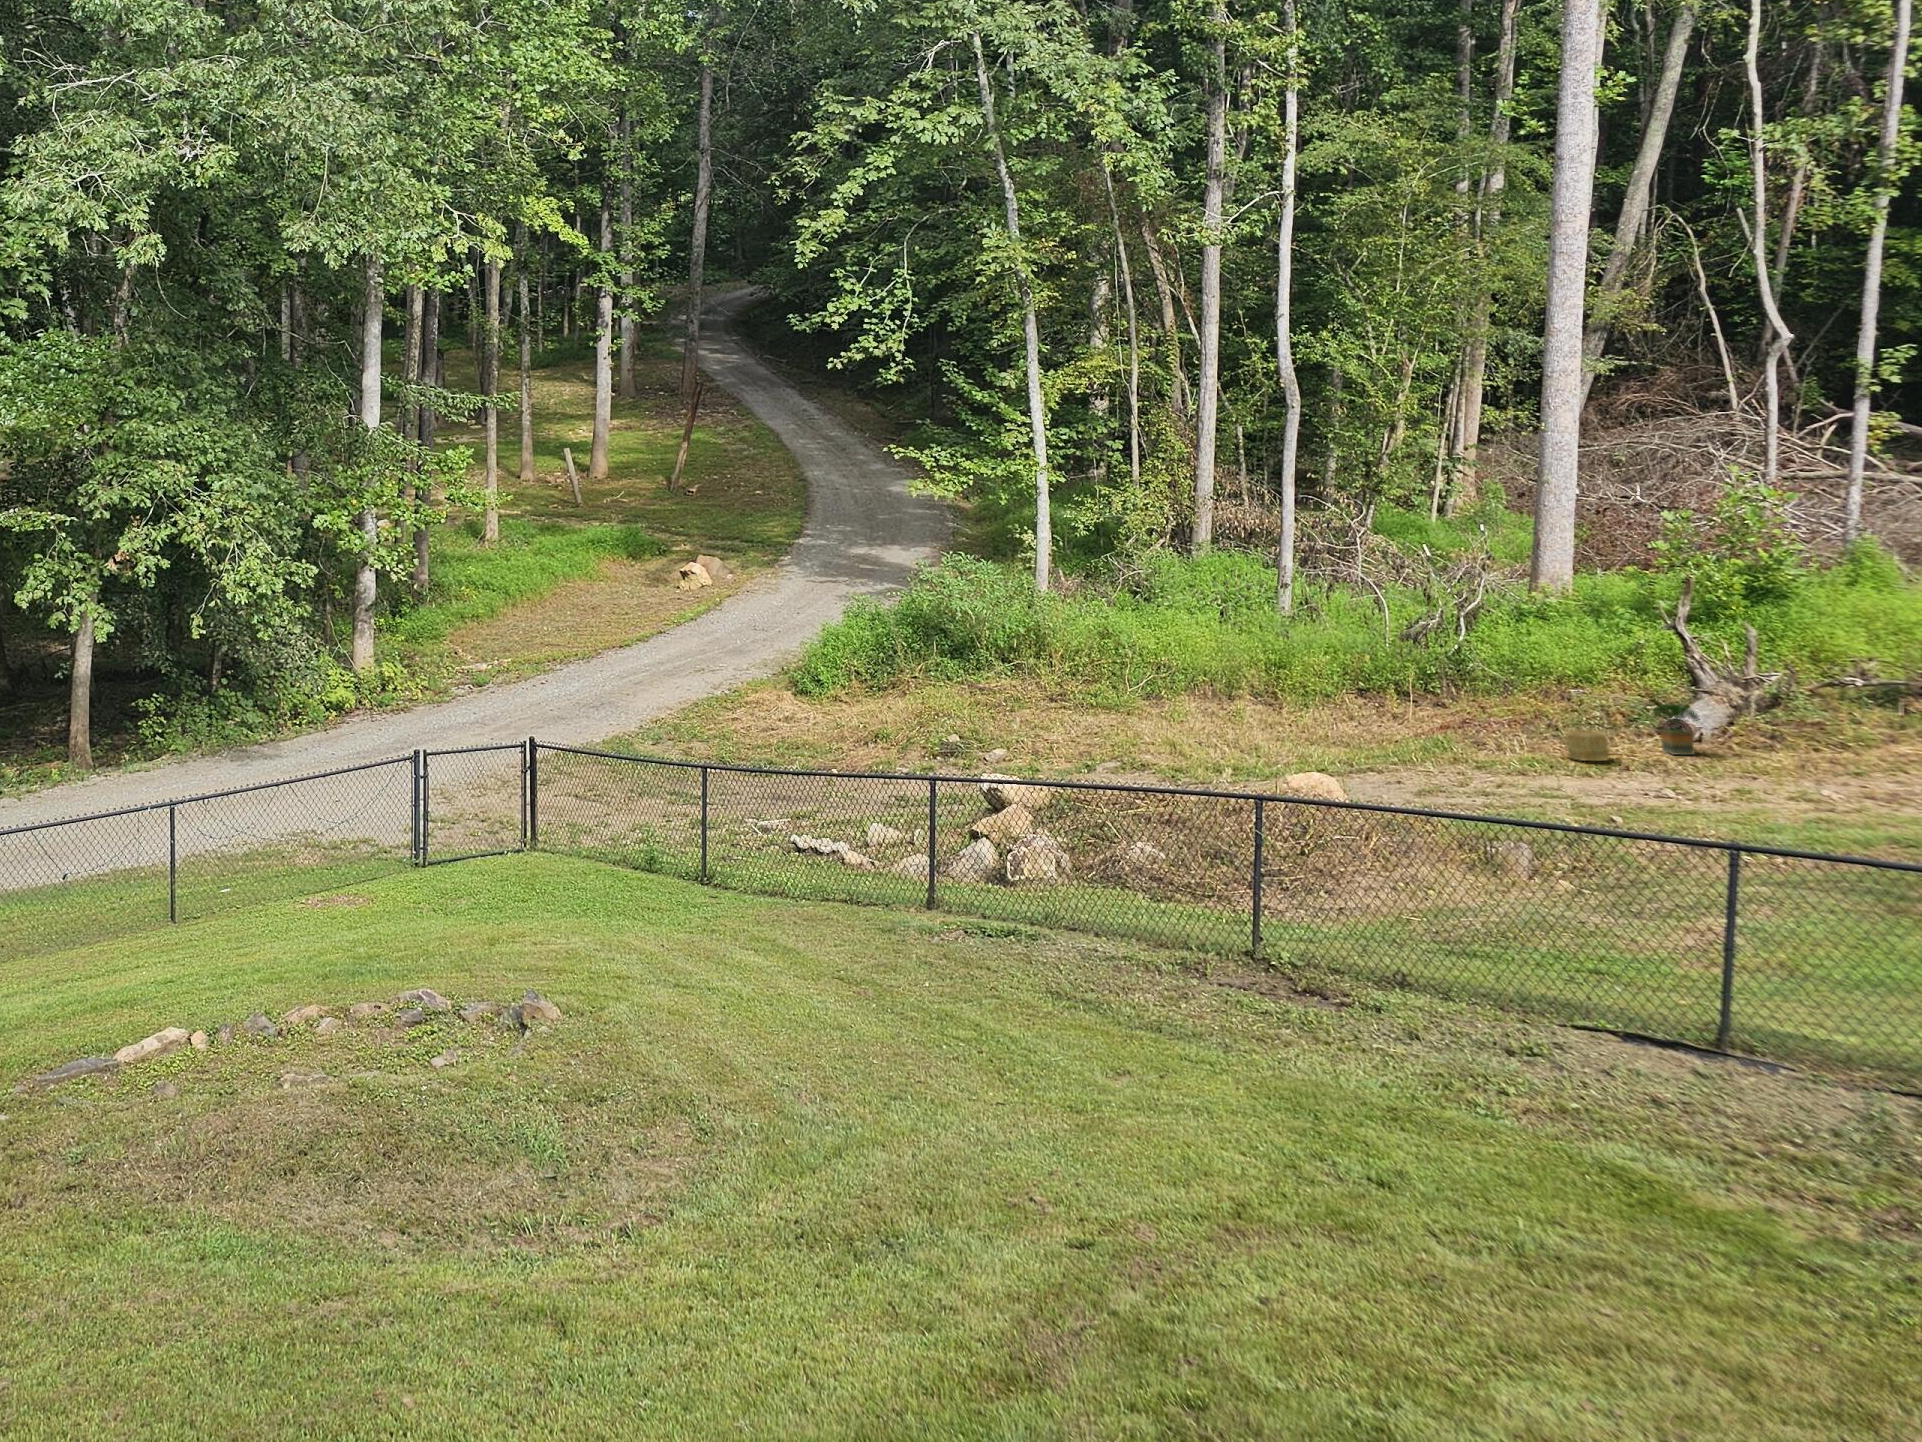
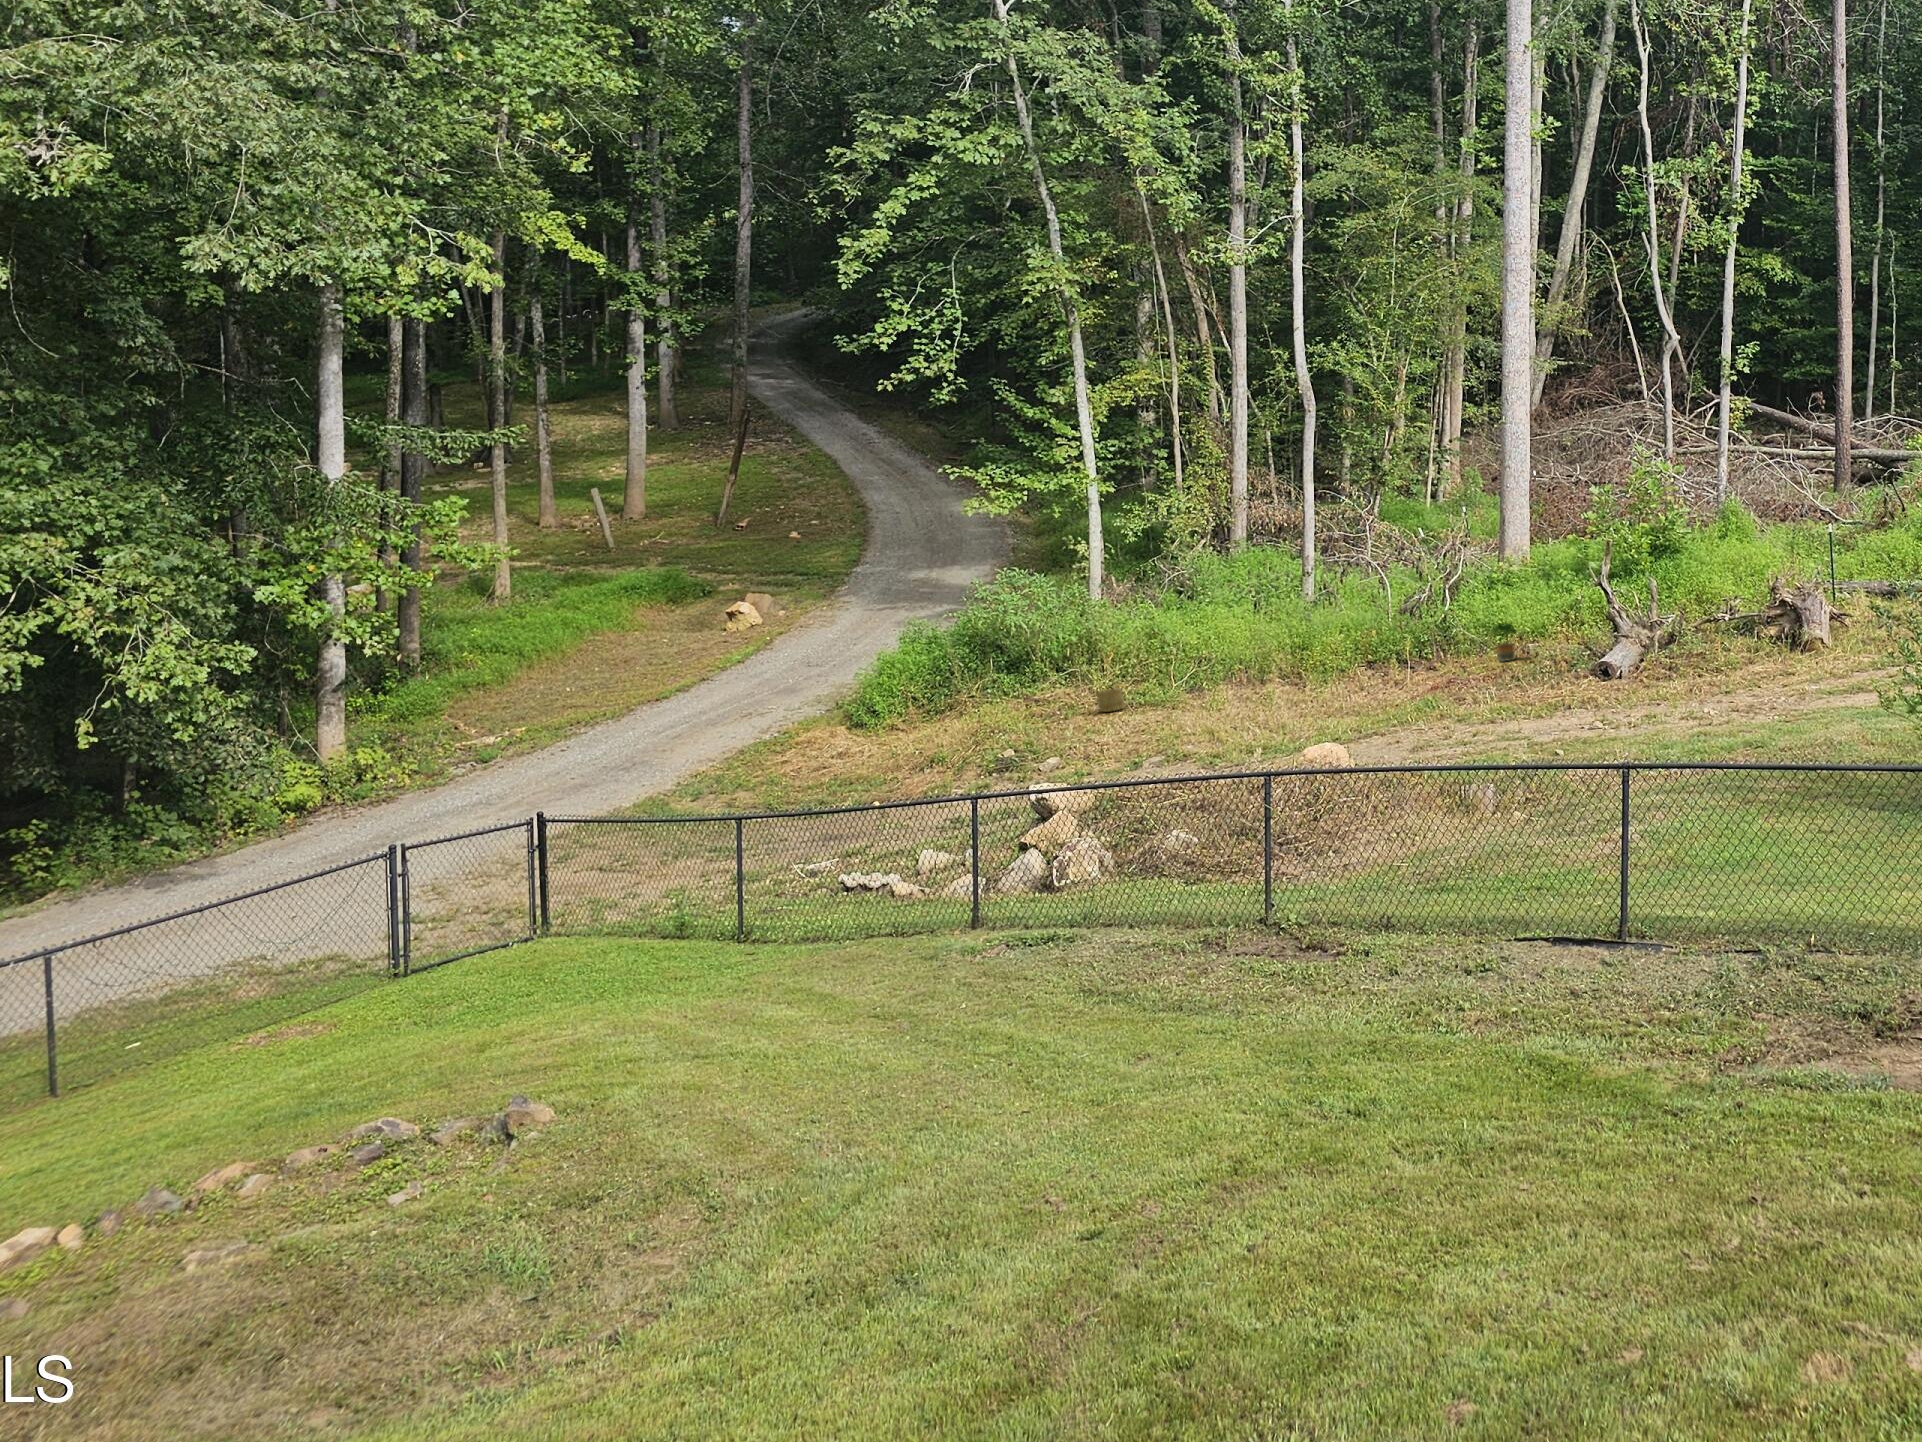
wooden bucket: present [1564,730,1609,761] -> present [1097,688,1124,712]

